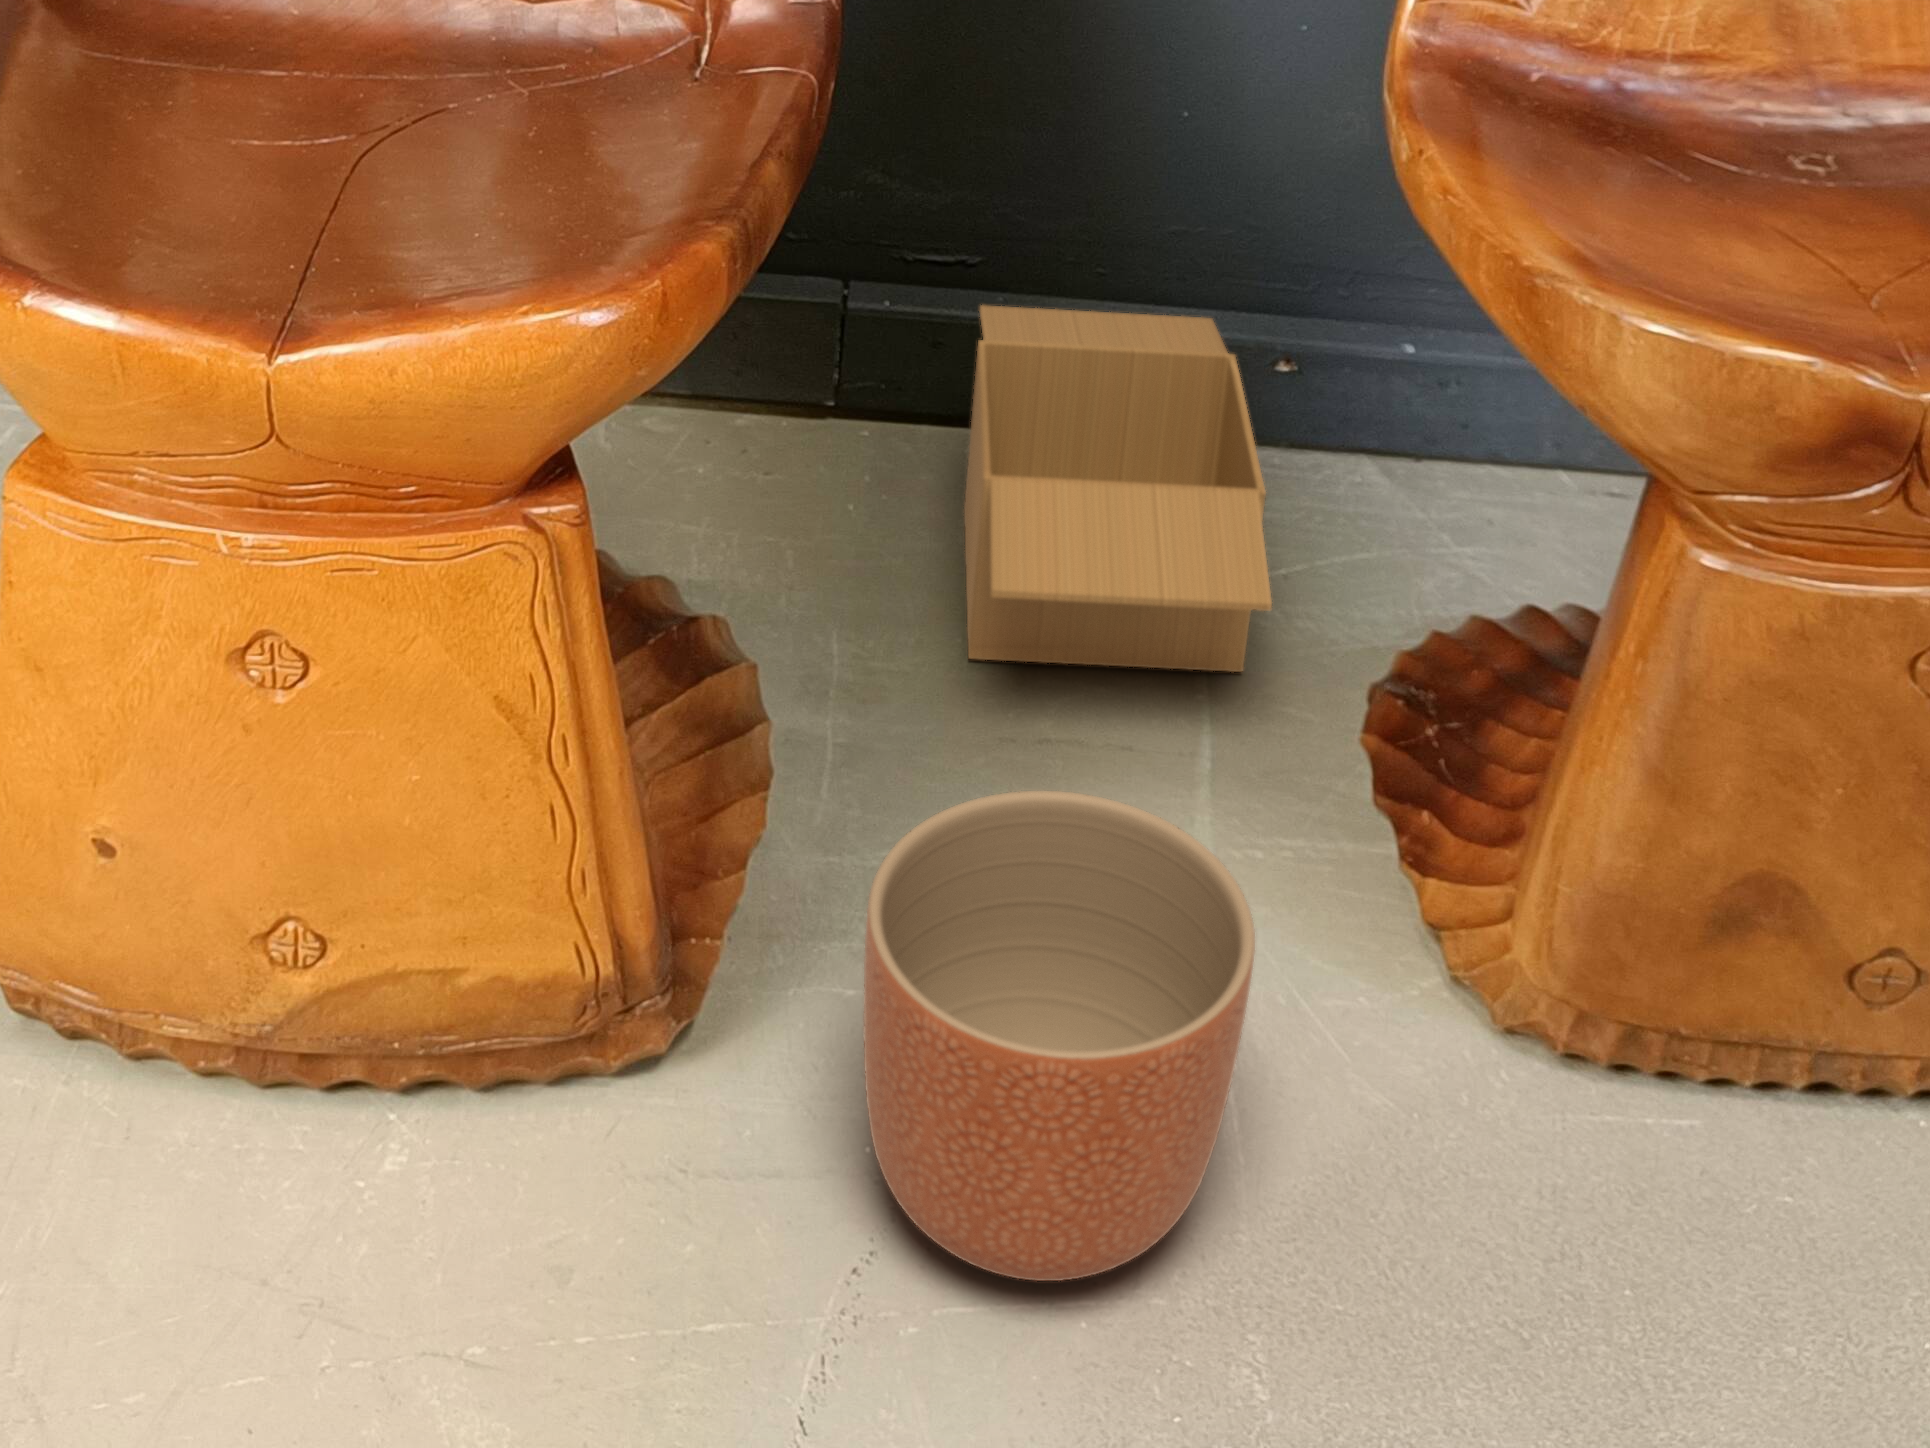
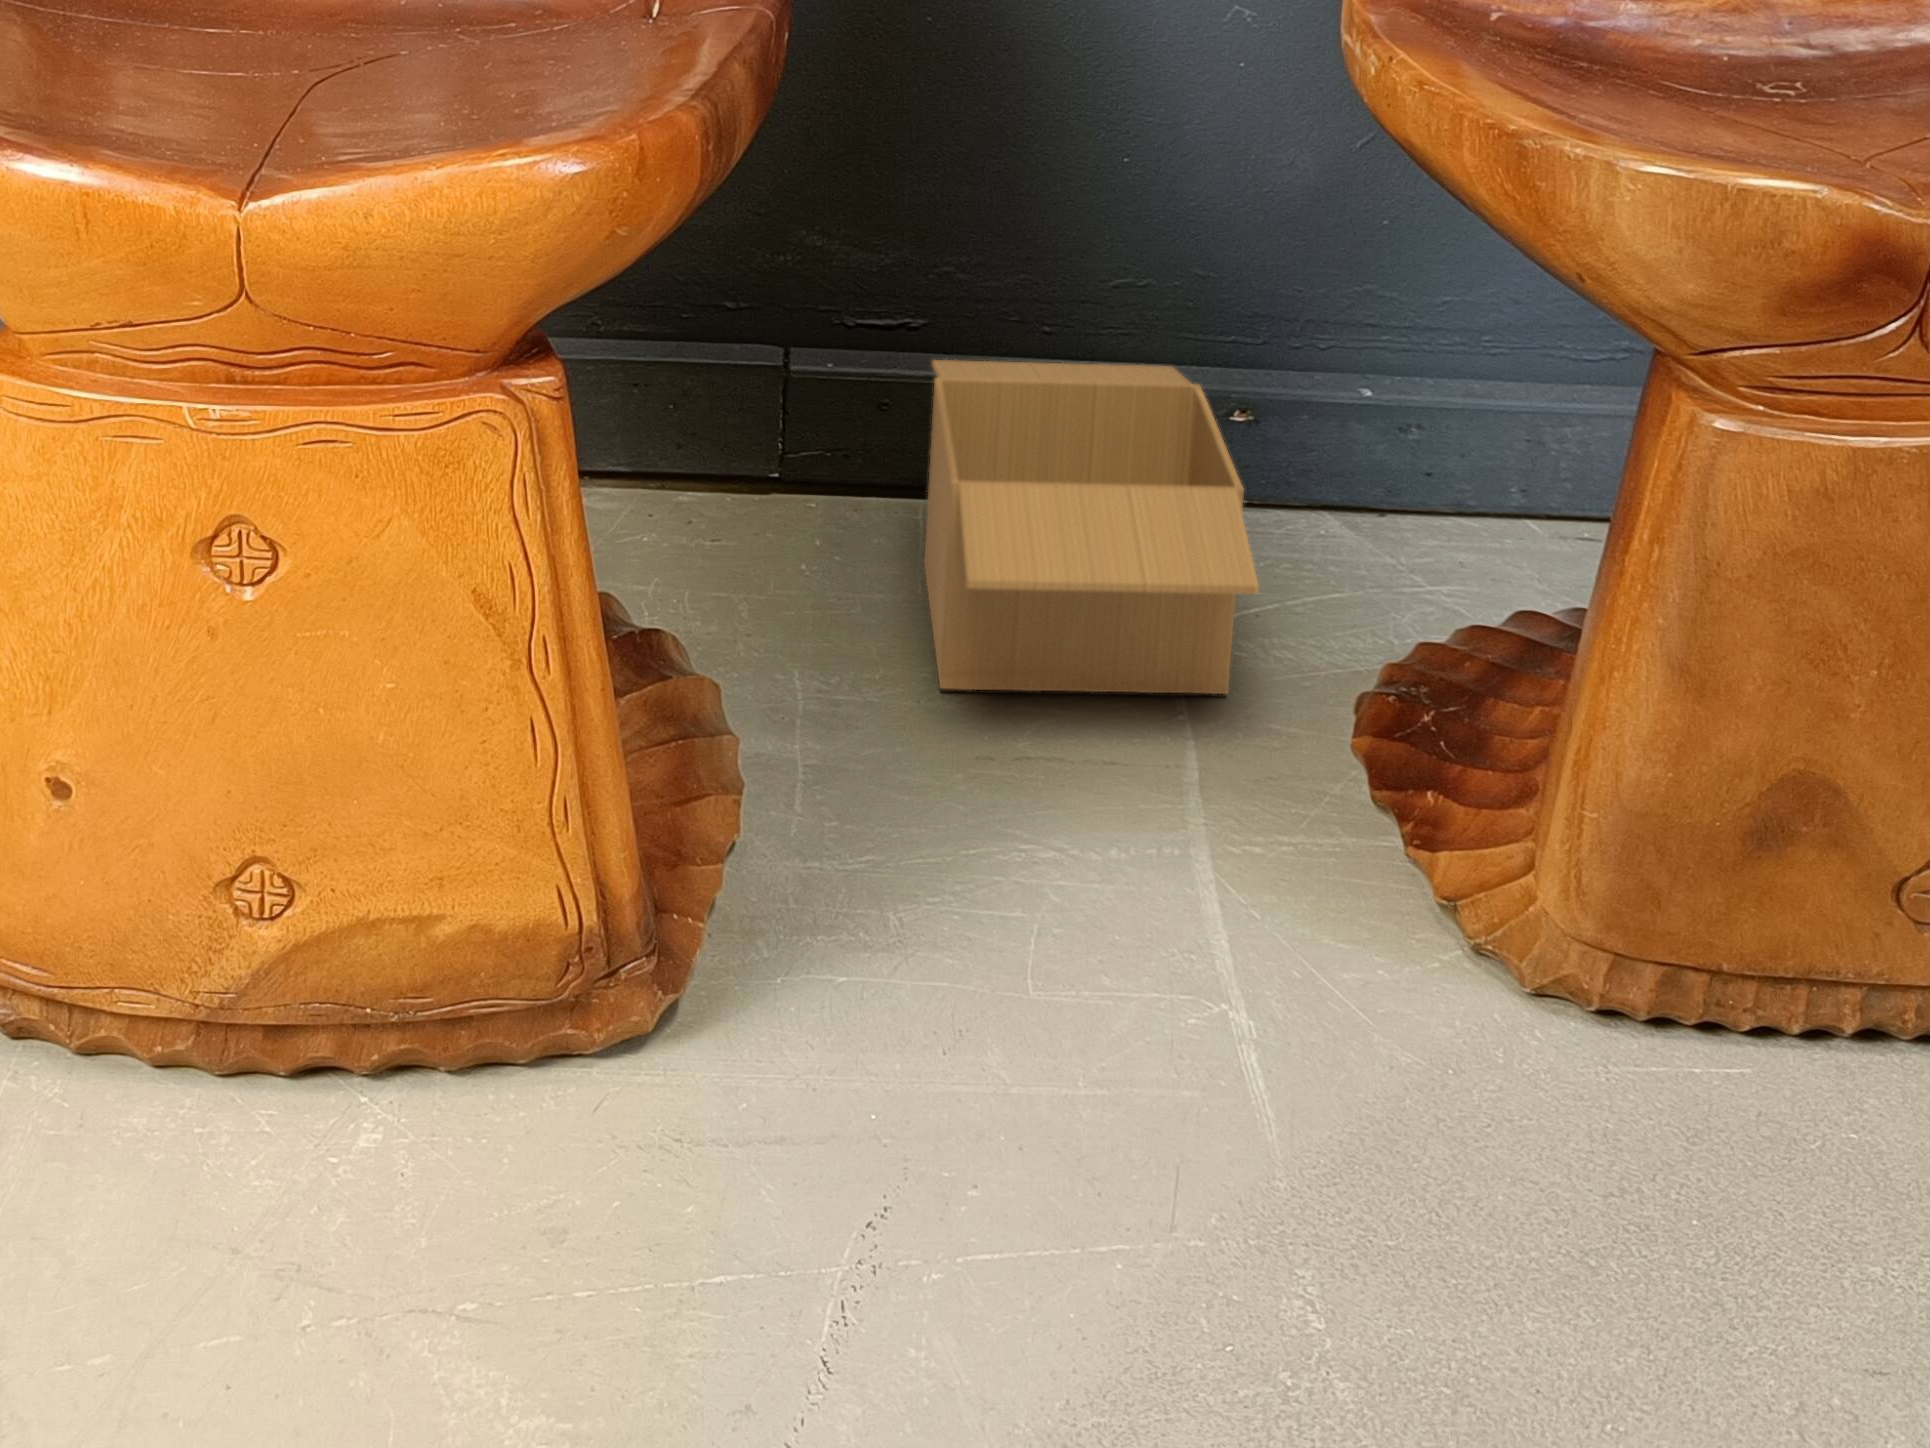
planter: present [864,791,1255,1281] -> none [866,709,1276,1208]

